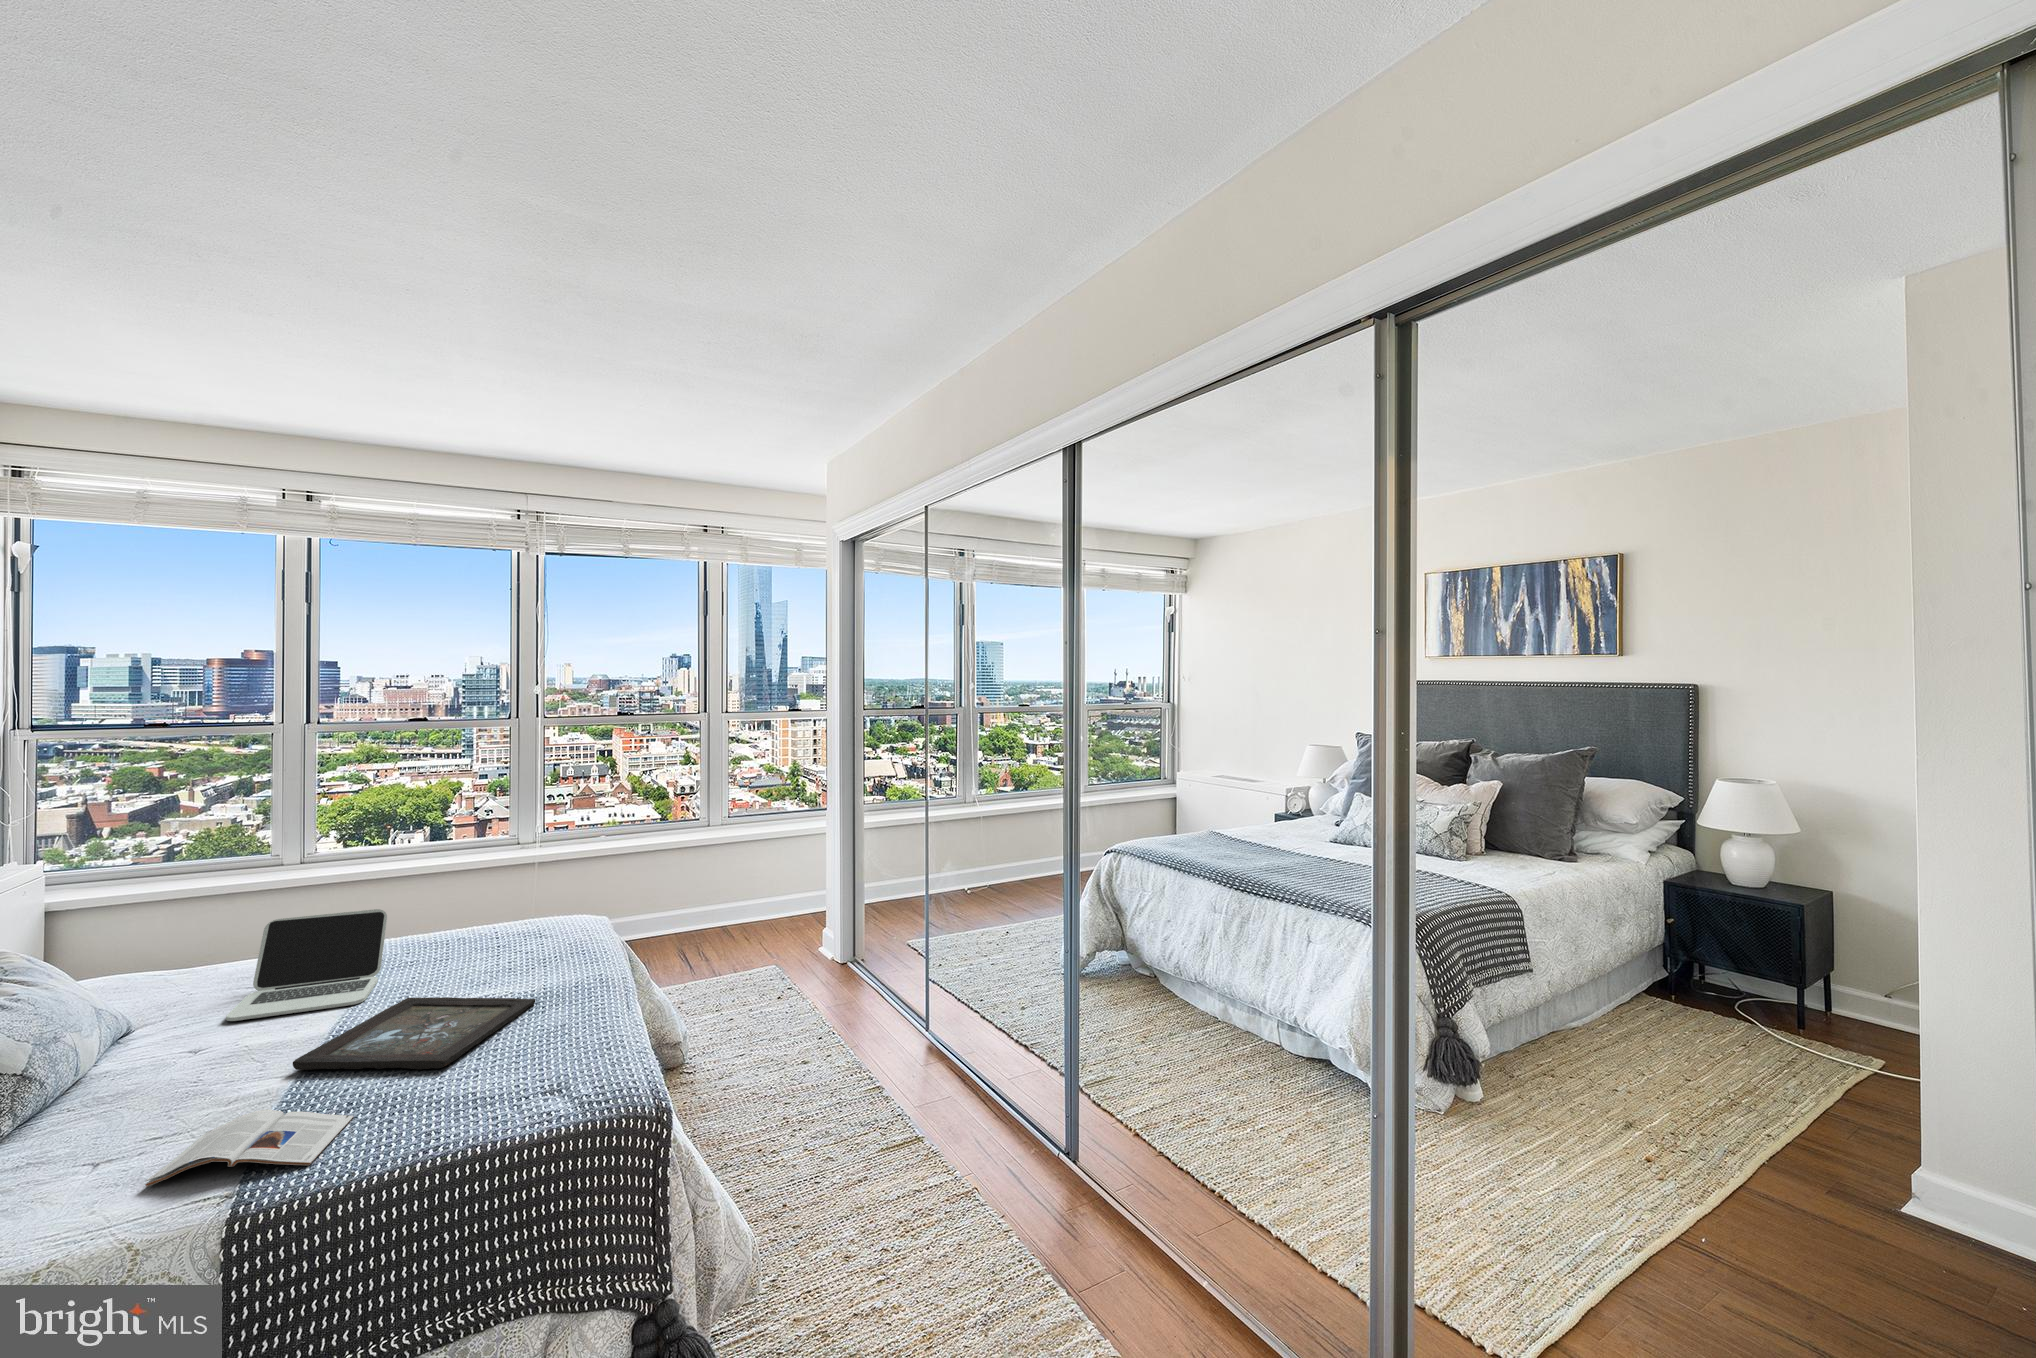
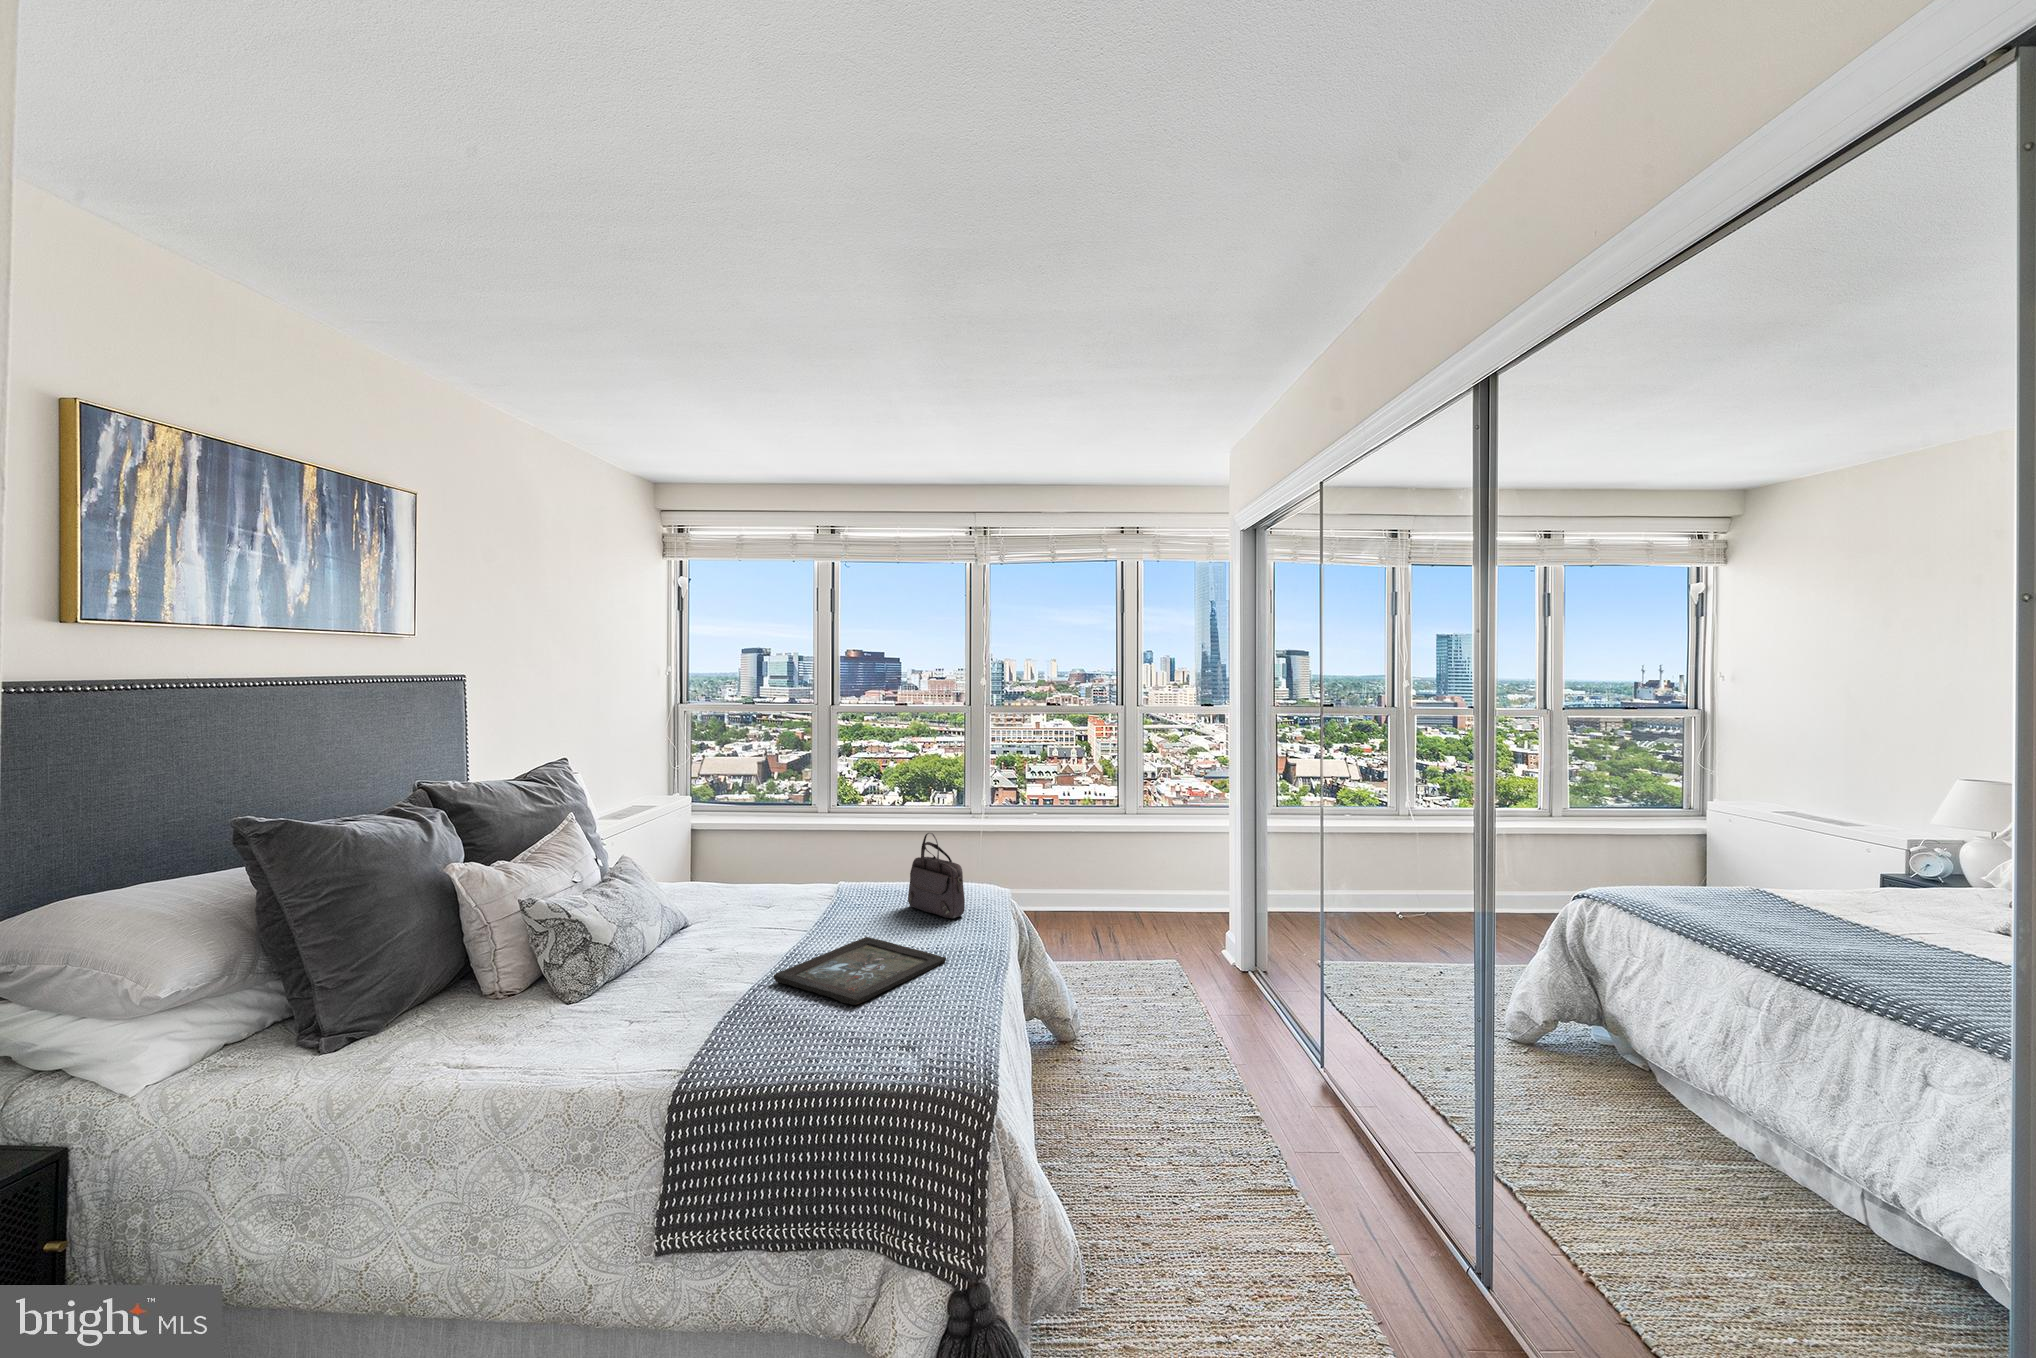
handbag: none [441,864,528,962] -> present [908,833,965,919]
laptop: present [226,909,387,1021] -> none [765,858,873,934]
magazine: present [145,1110,354,1187] -> none [655,1011,784,1066]

